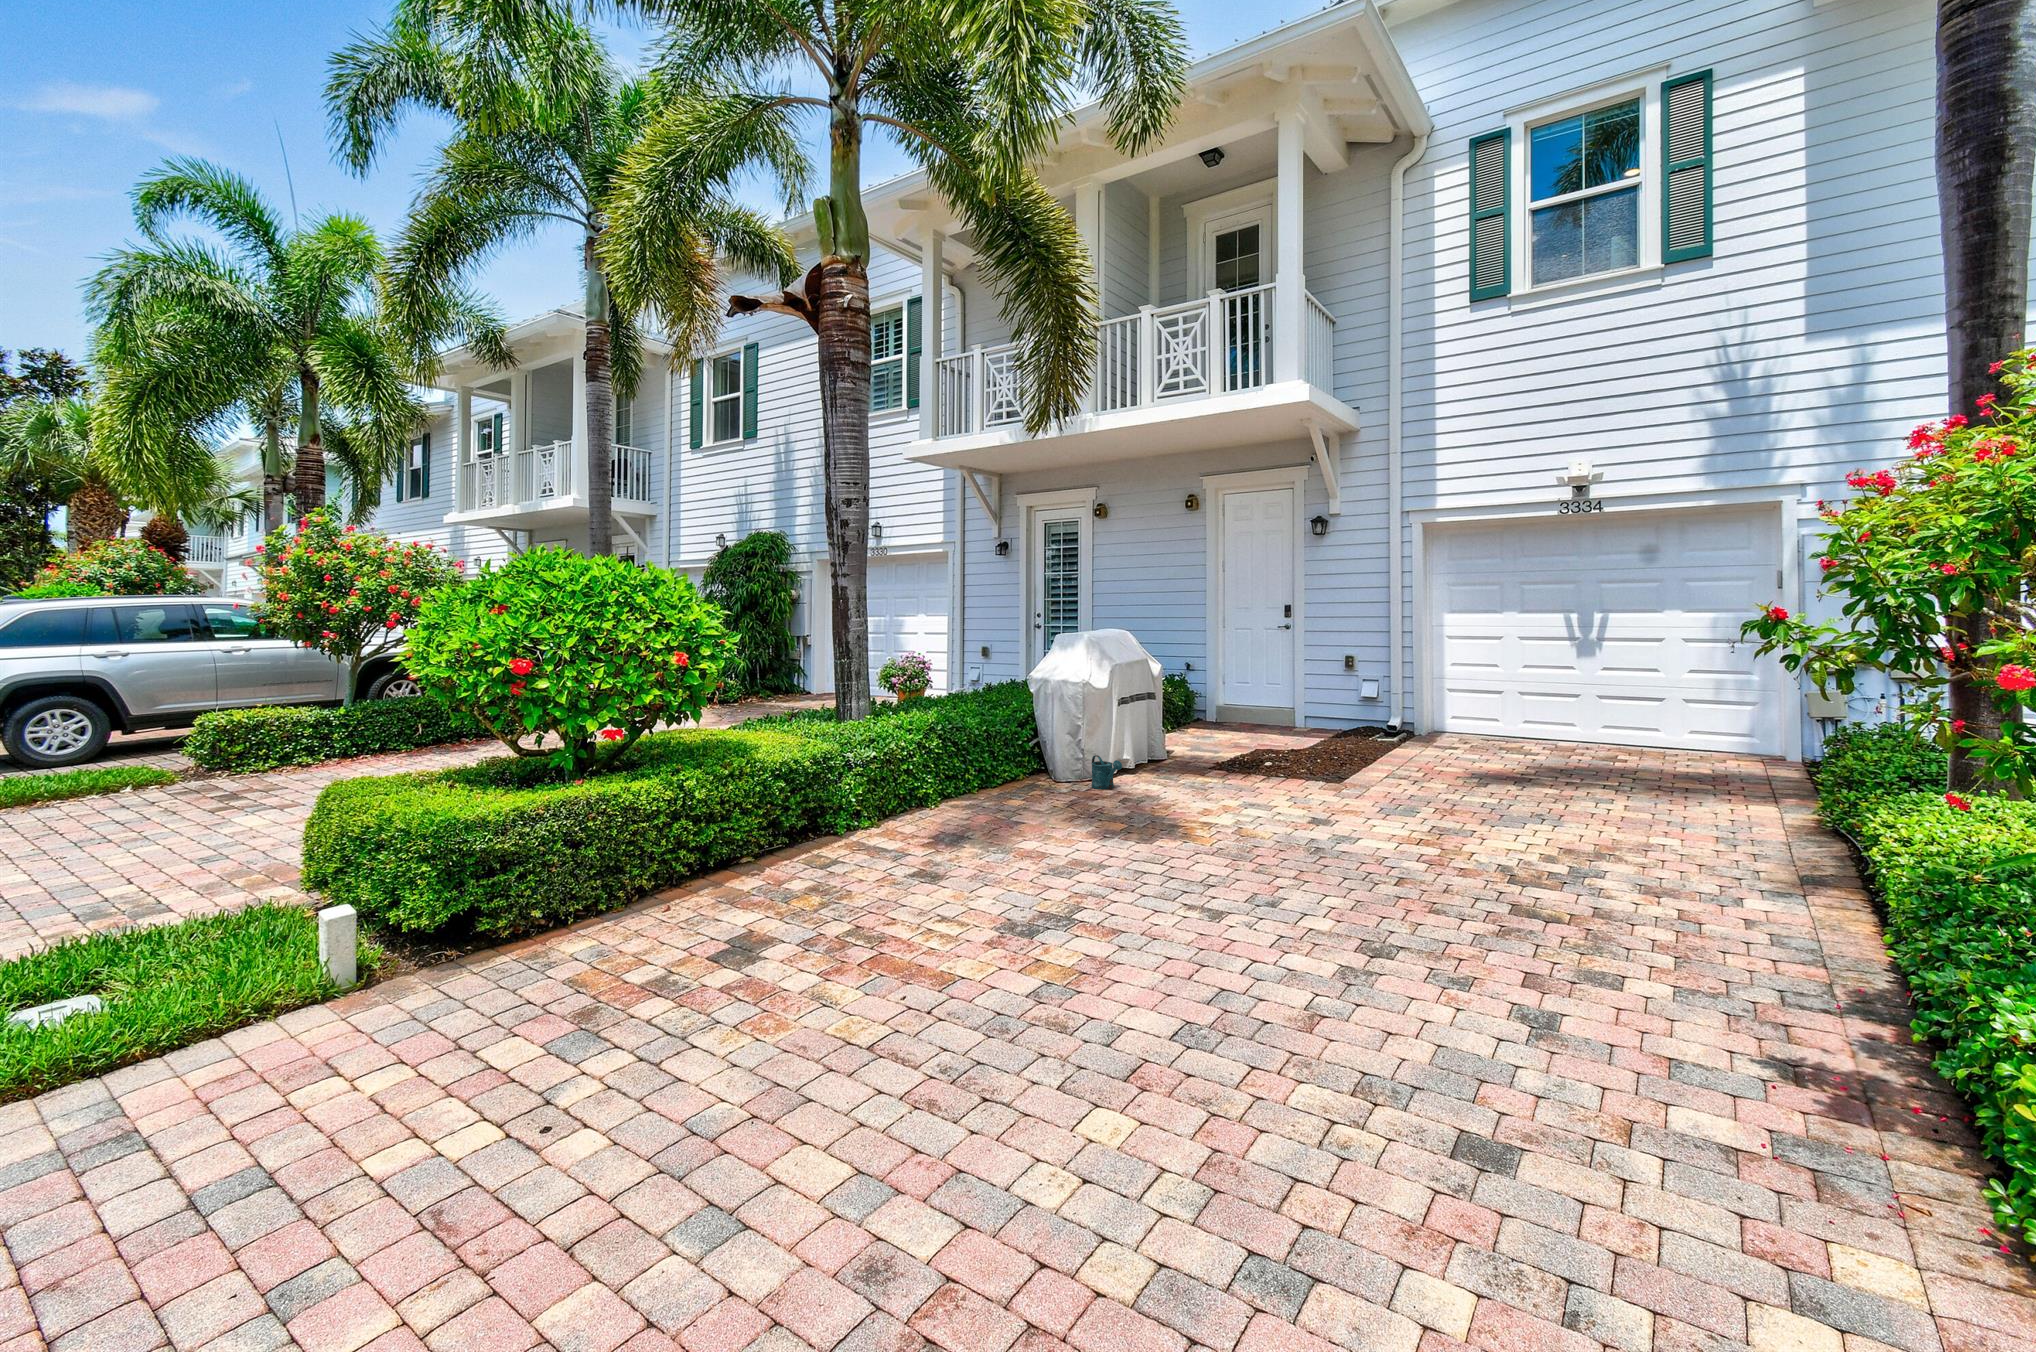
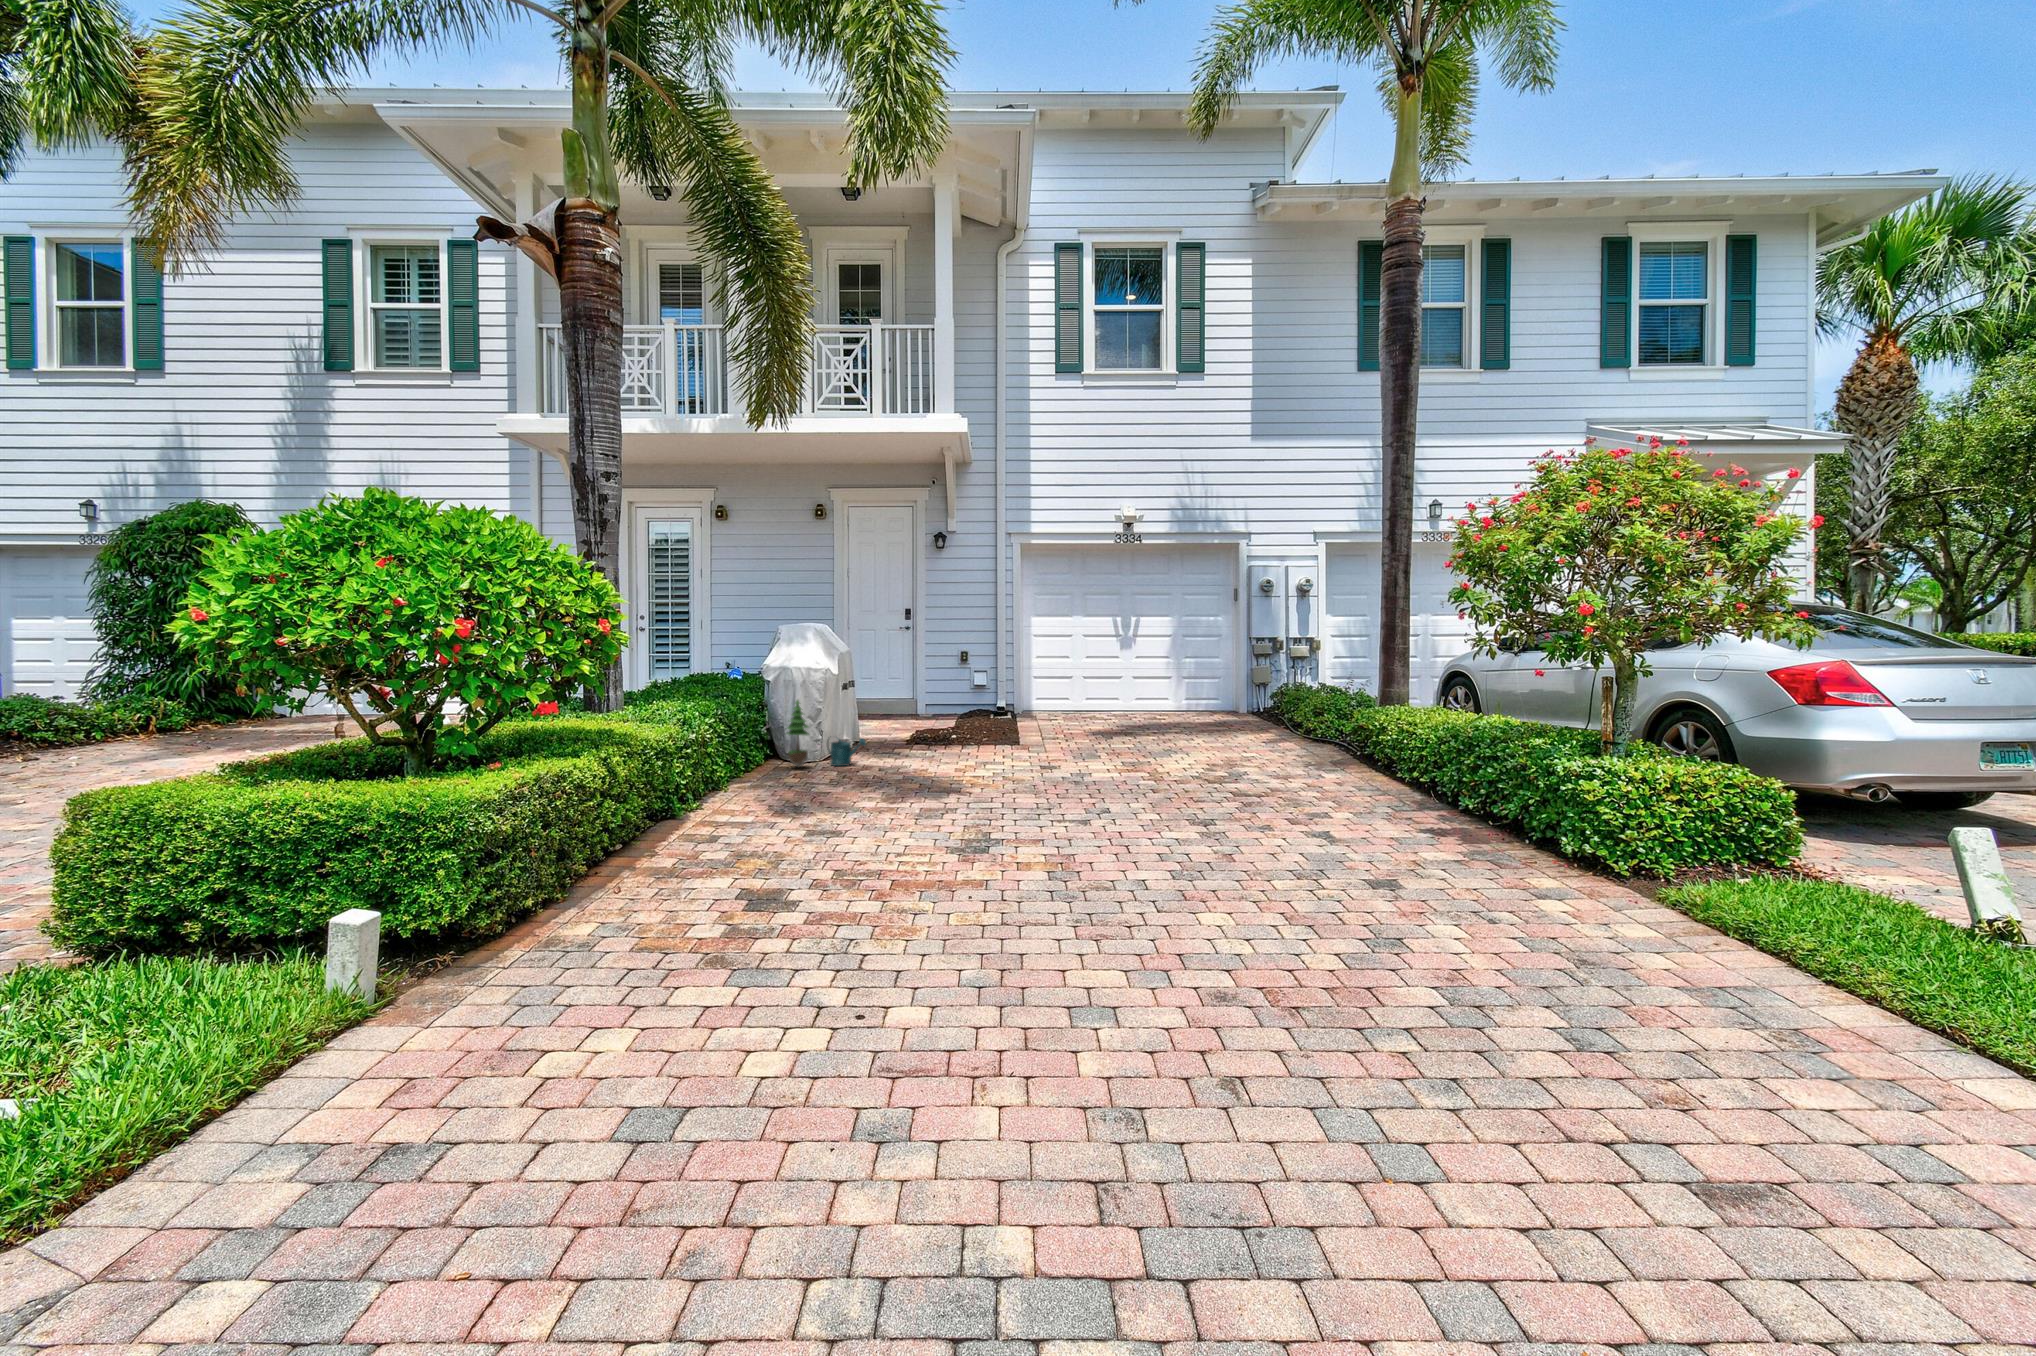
potted tree: none [1043,713,1070,786] -> present [787,700,808,767]

